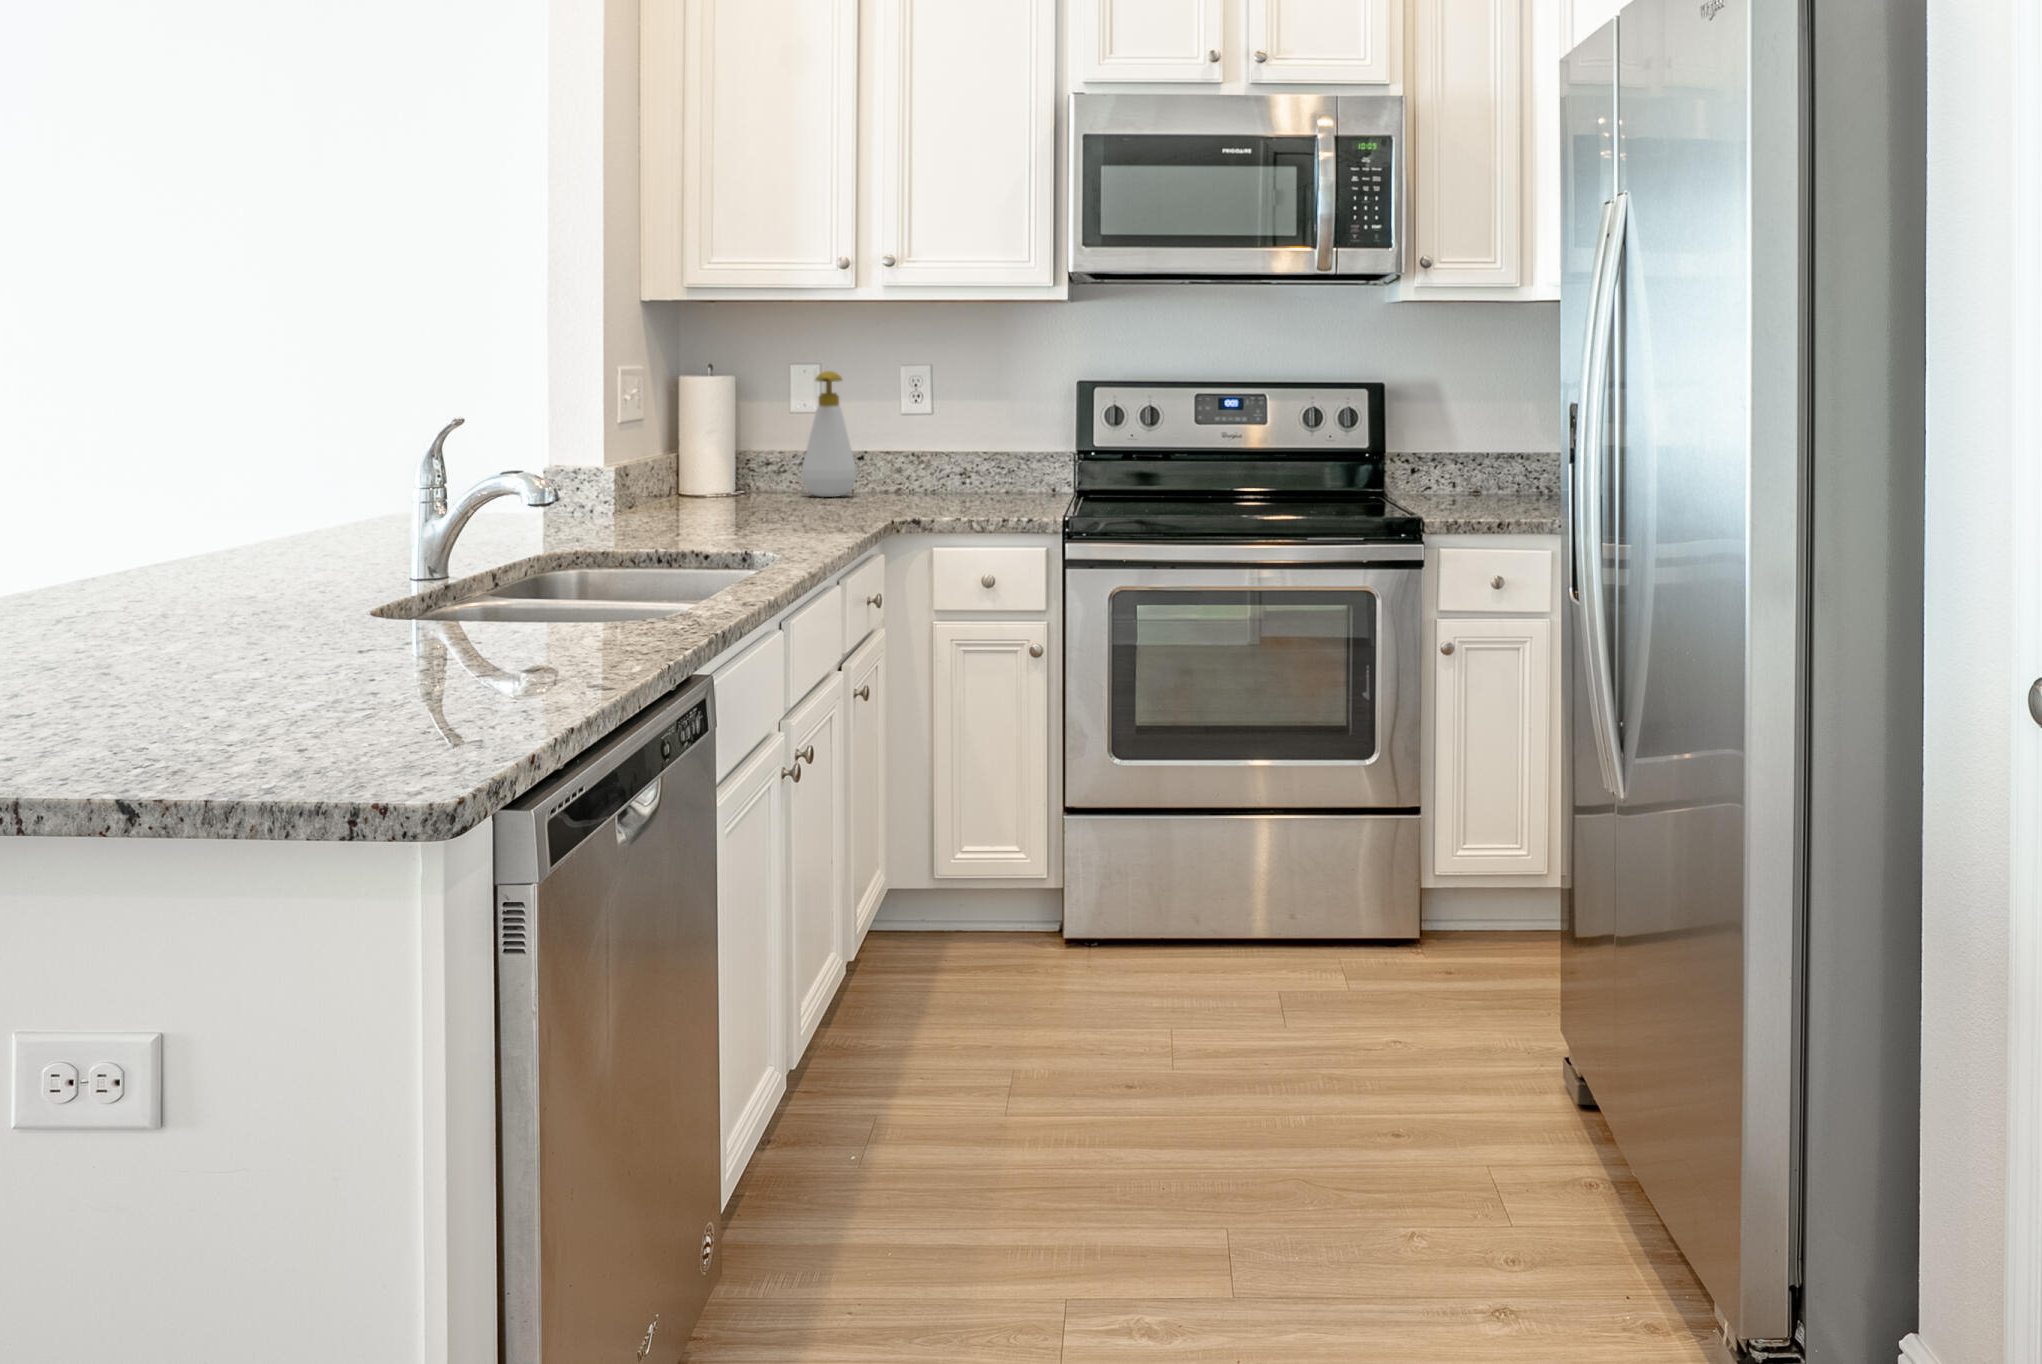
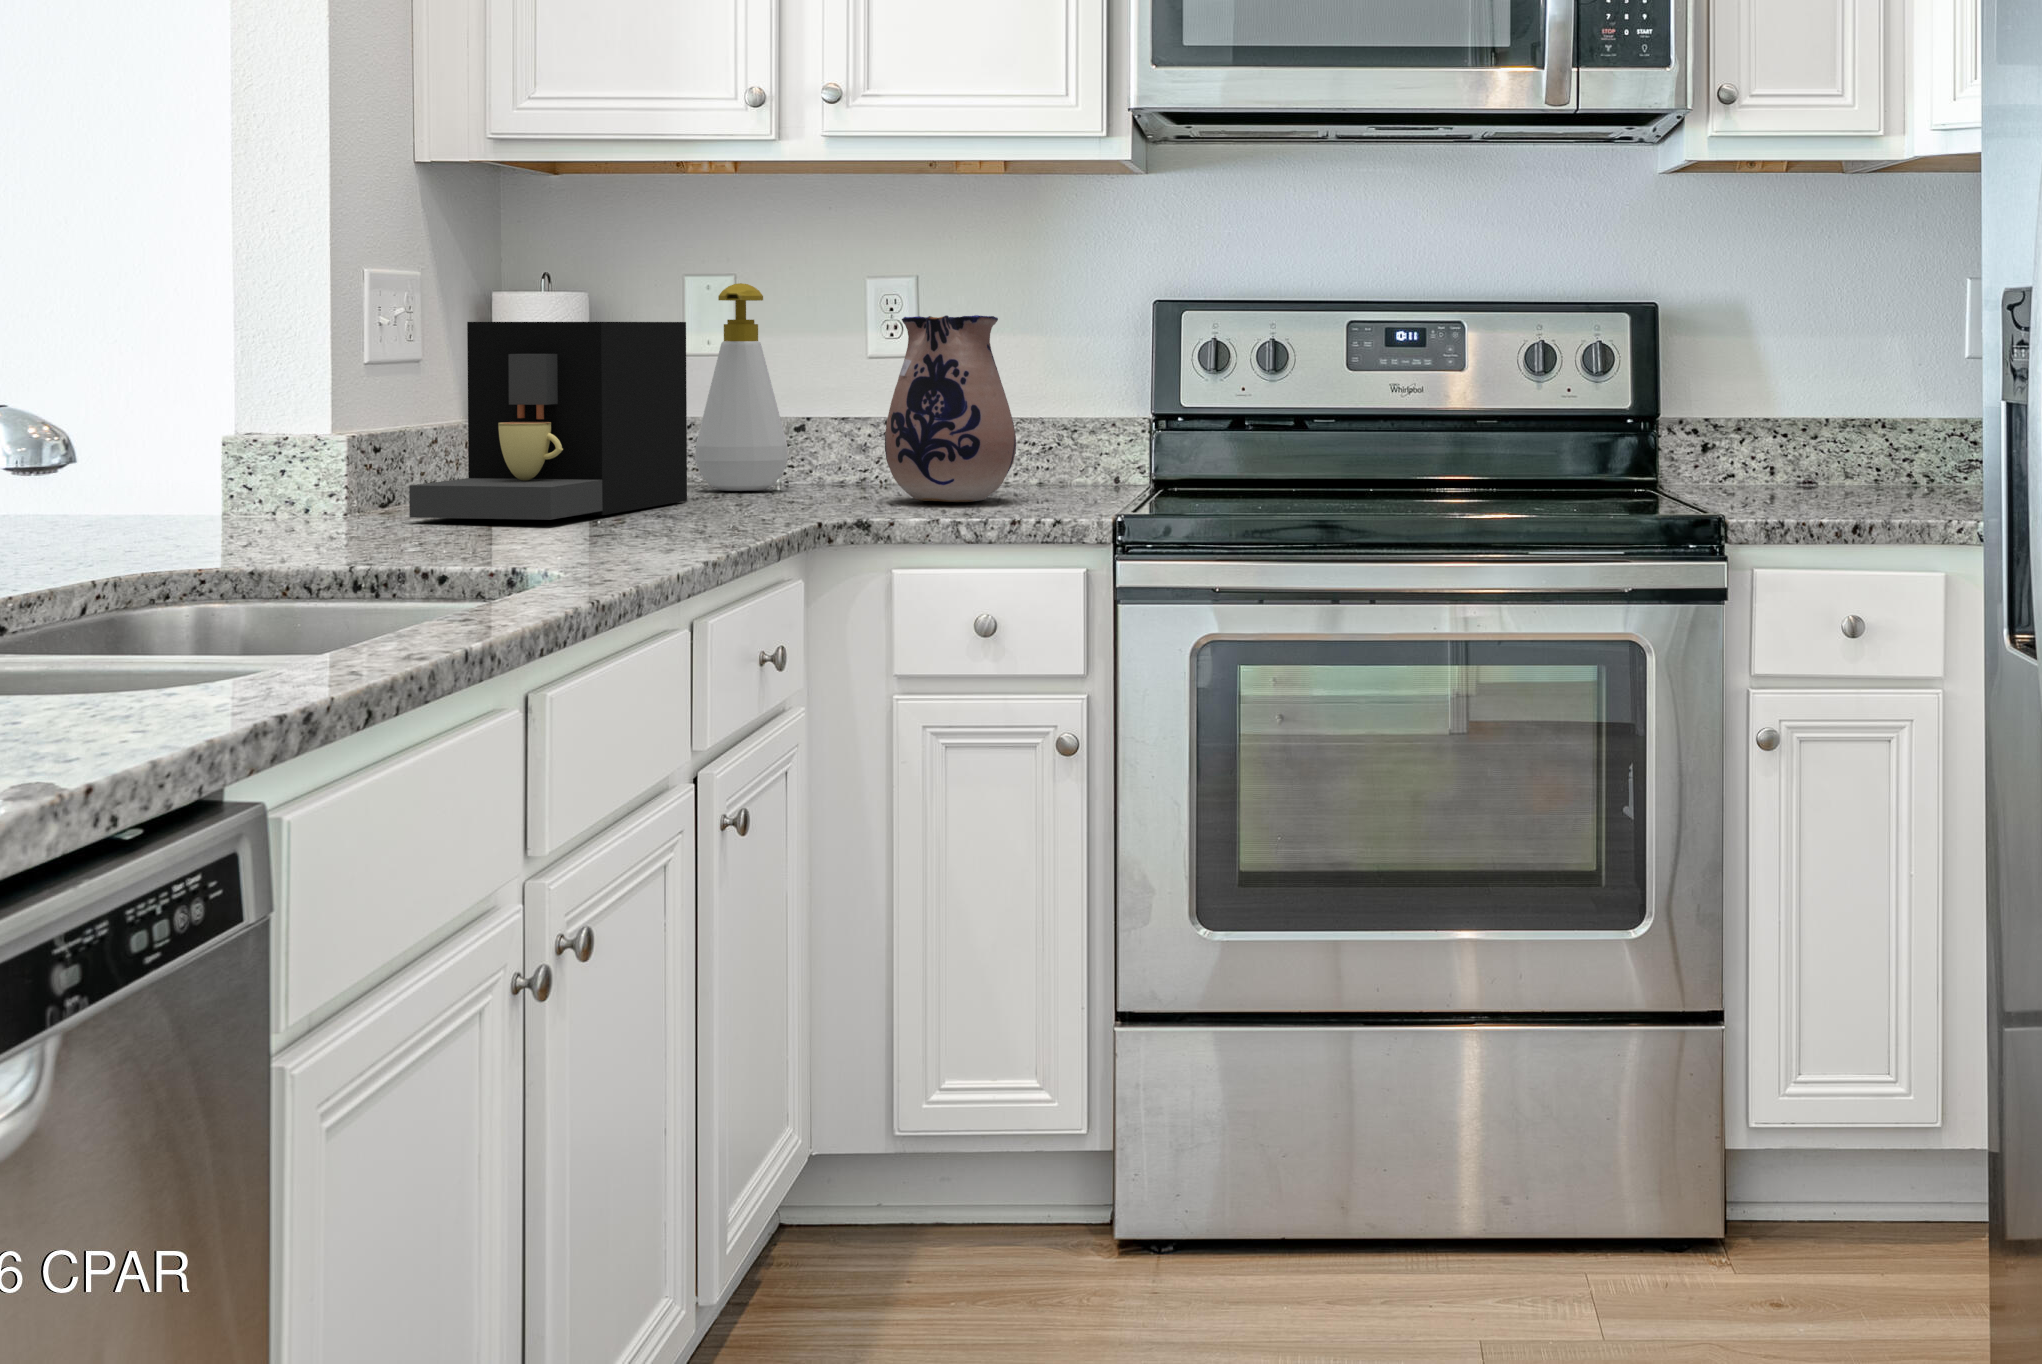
ceramic pitcher: none [920,392,998,505] -> present [885,315,1016,502]
coffee maker: none [654,397,803,519] -> present [409,322,687,520]

